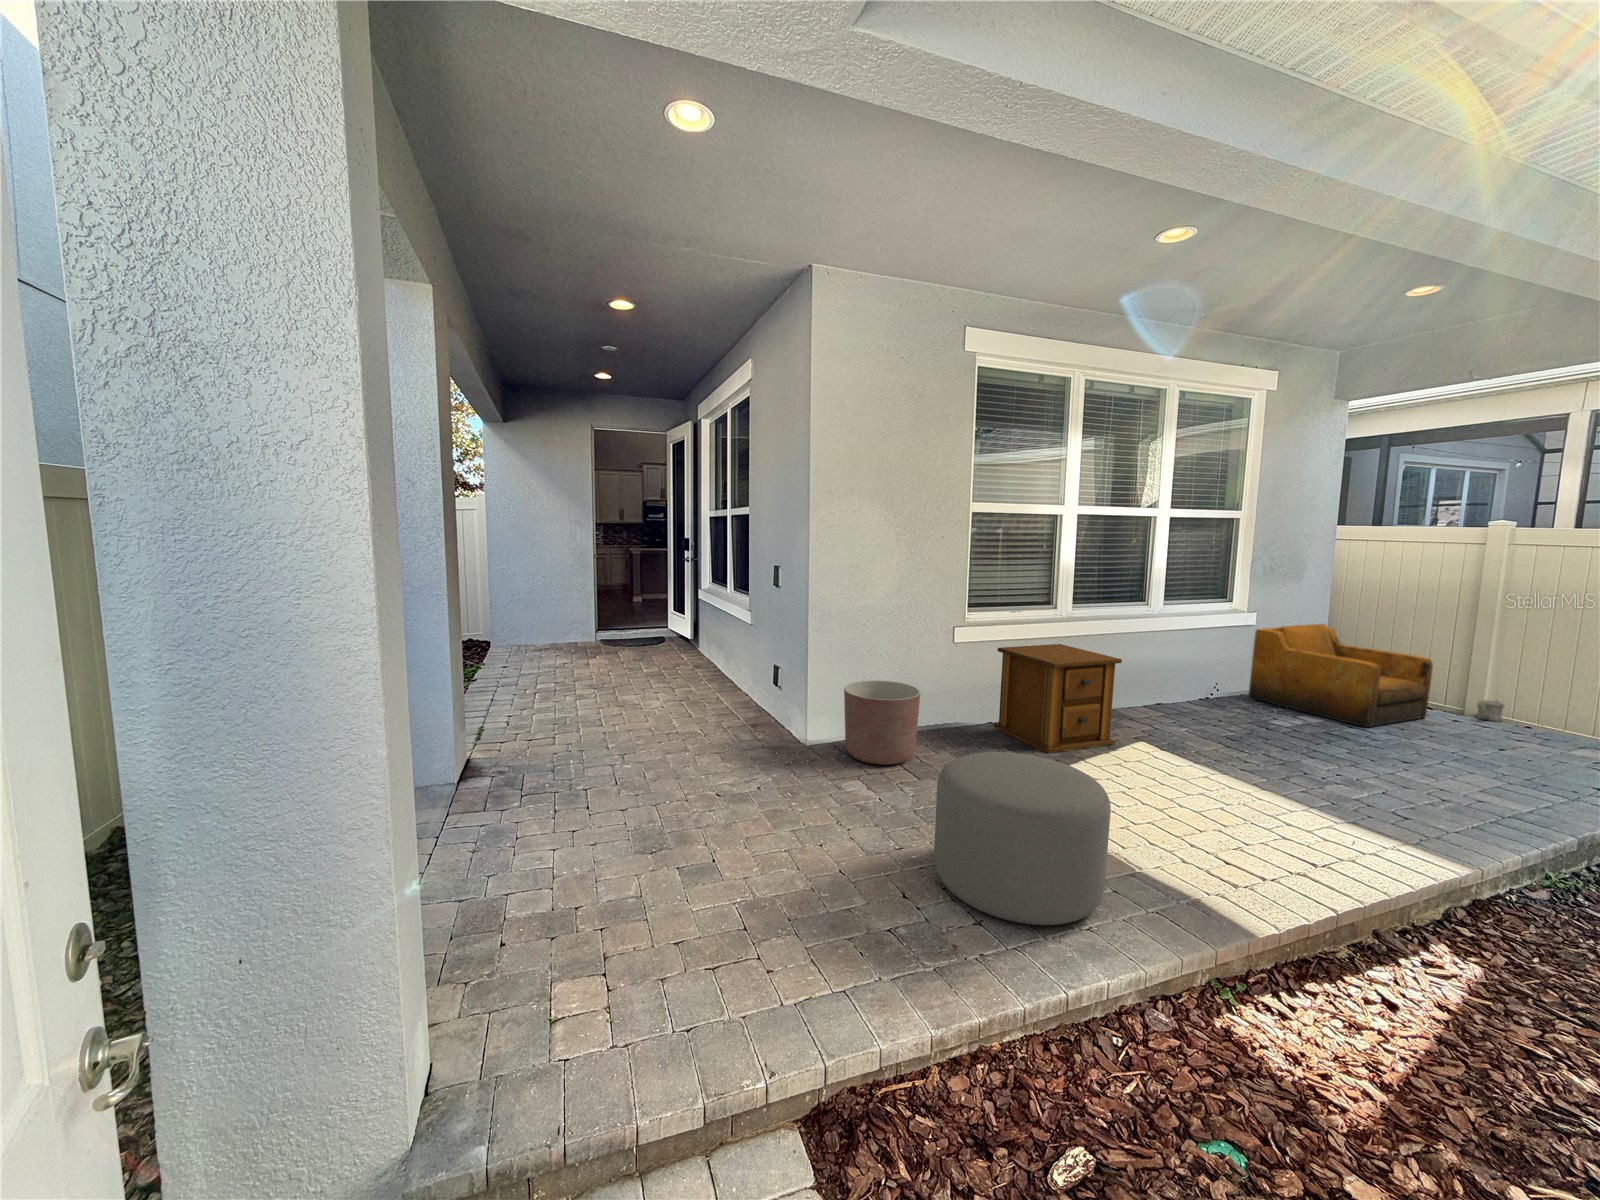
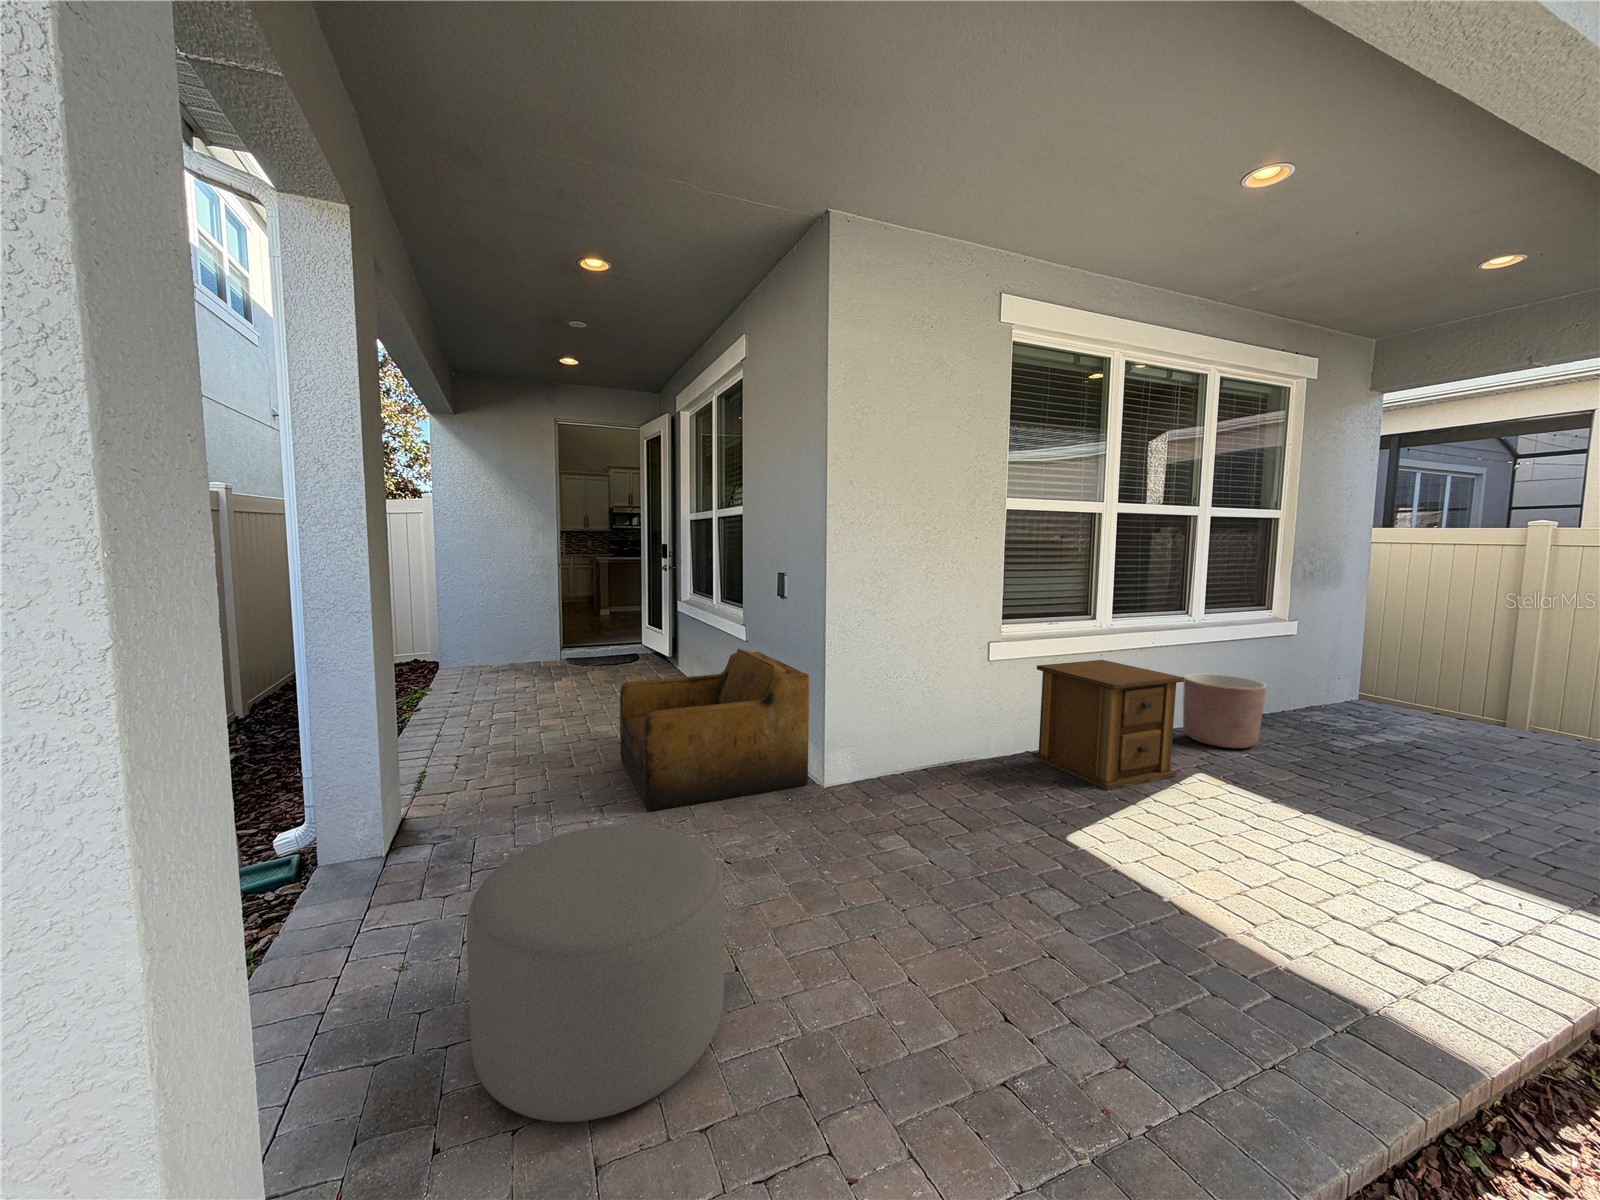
armchair: present [1248,624,1433,727] -> present [620,649,809,811]
planter: present [844,680,920,765] -> present [1183,673,1266,748]
watering can: present [1477,700,1504,722] -> none [1536,714,1569,737]
ottoman: present [934,752,1111,925] -> present [467,825,724,1122]

